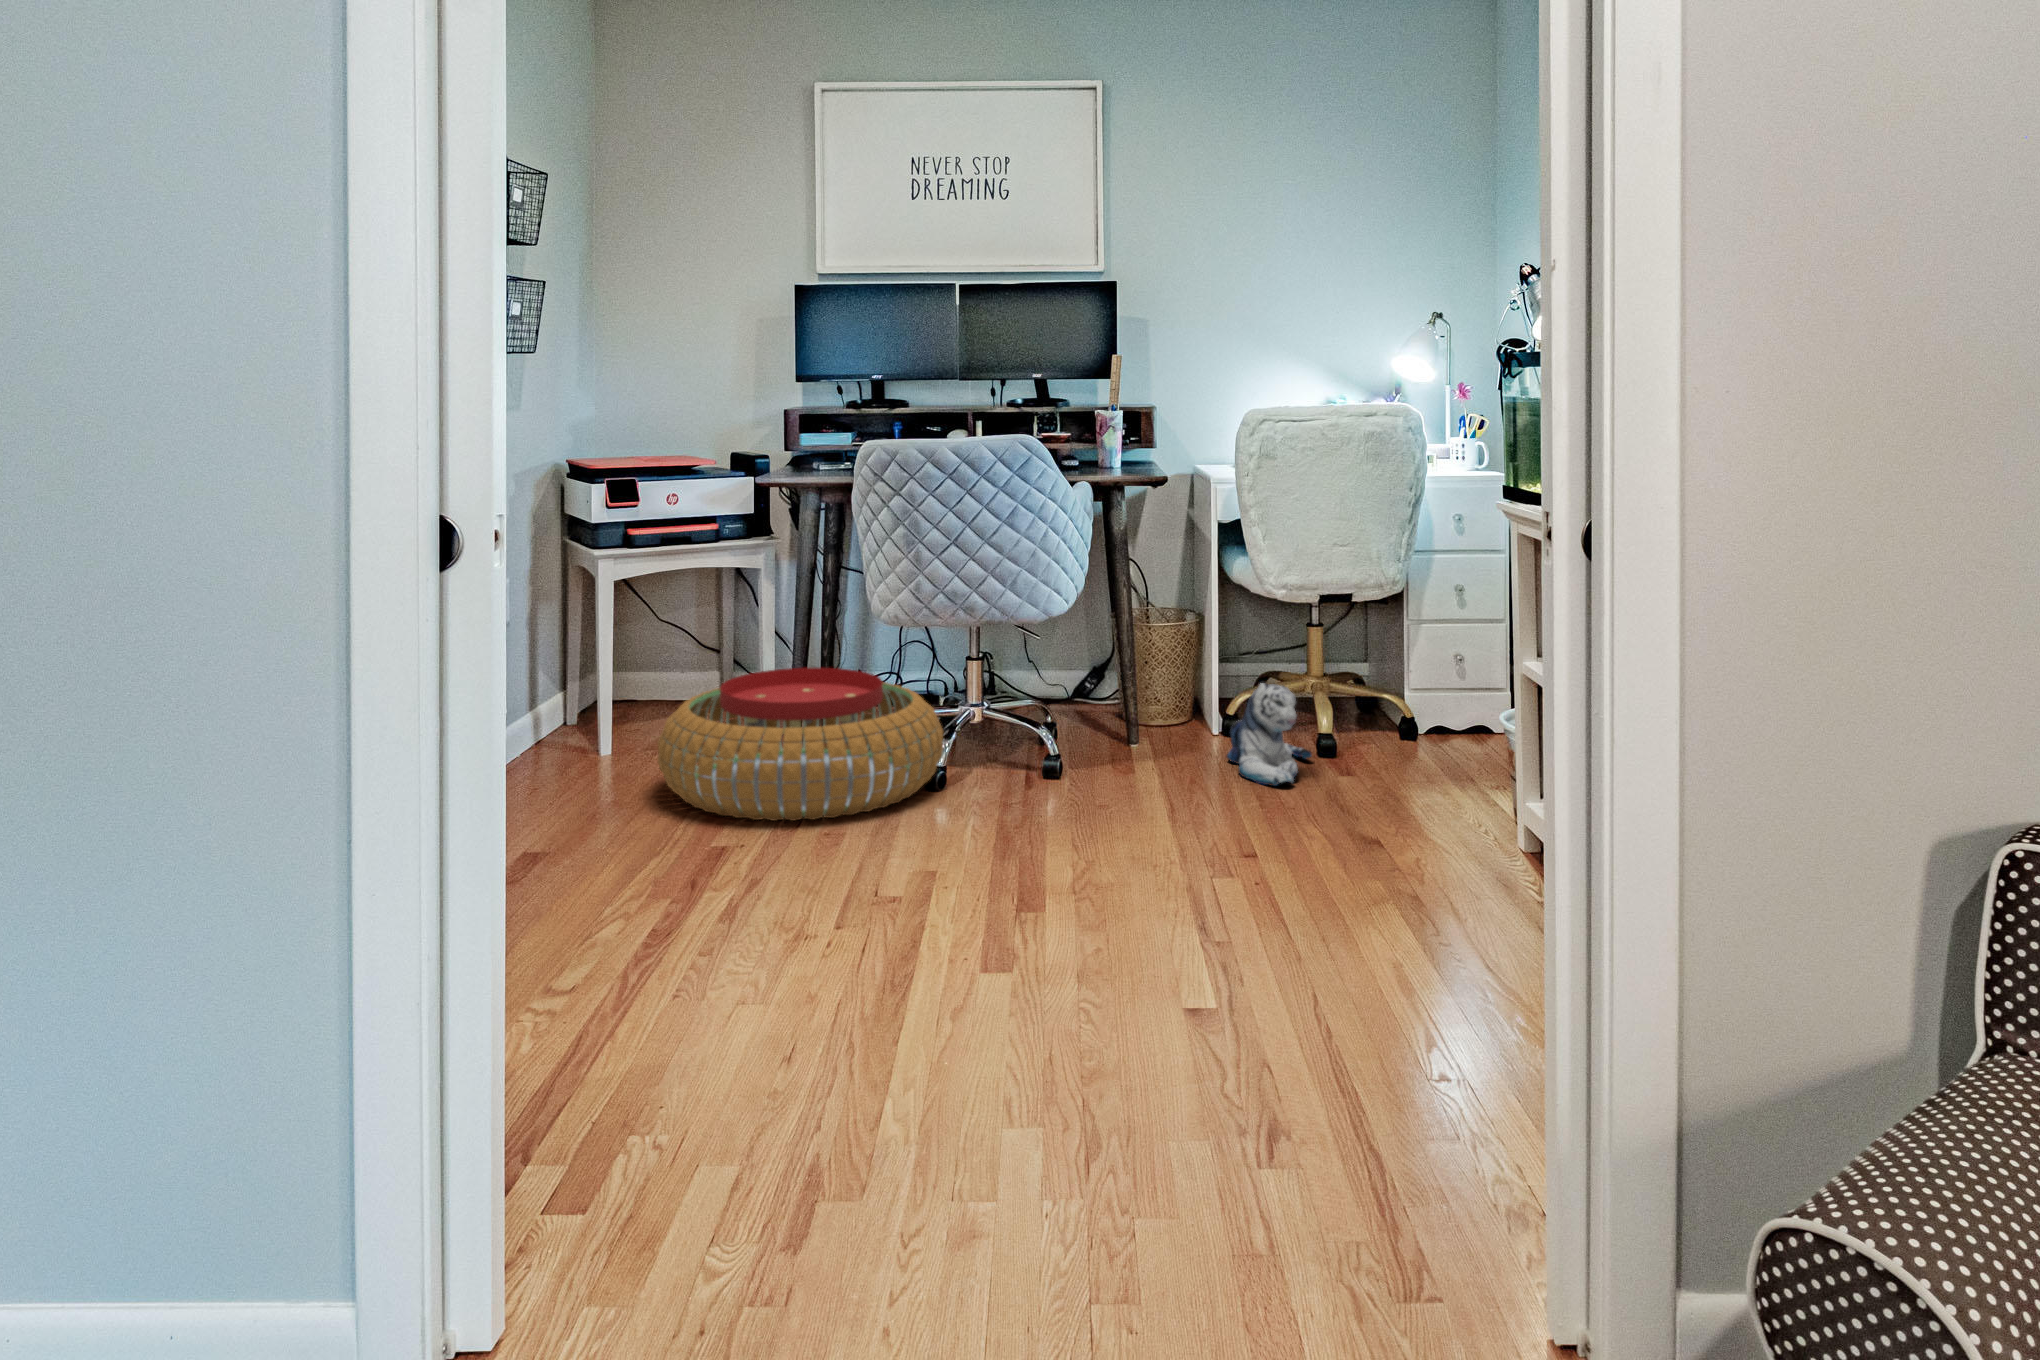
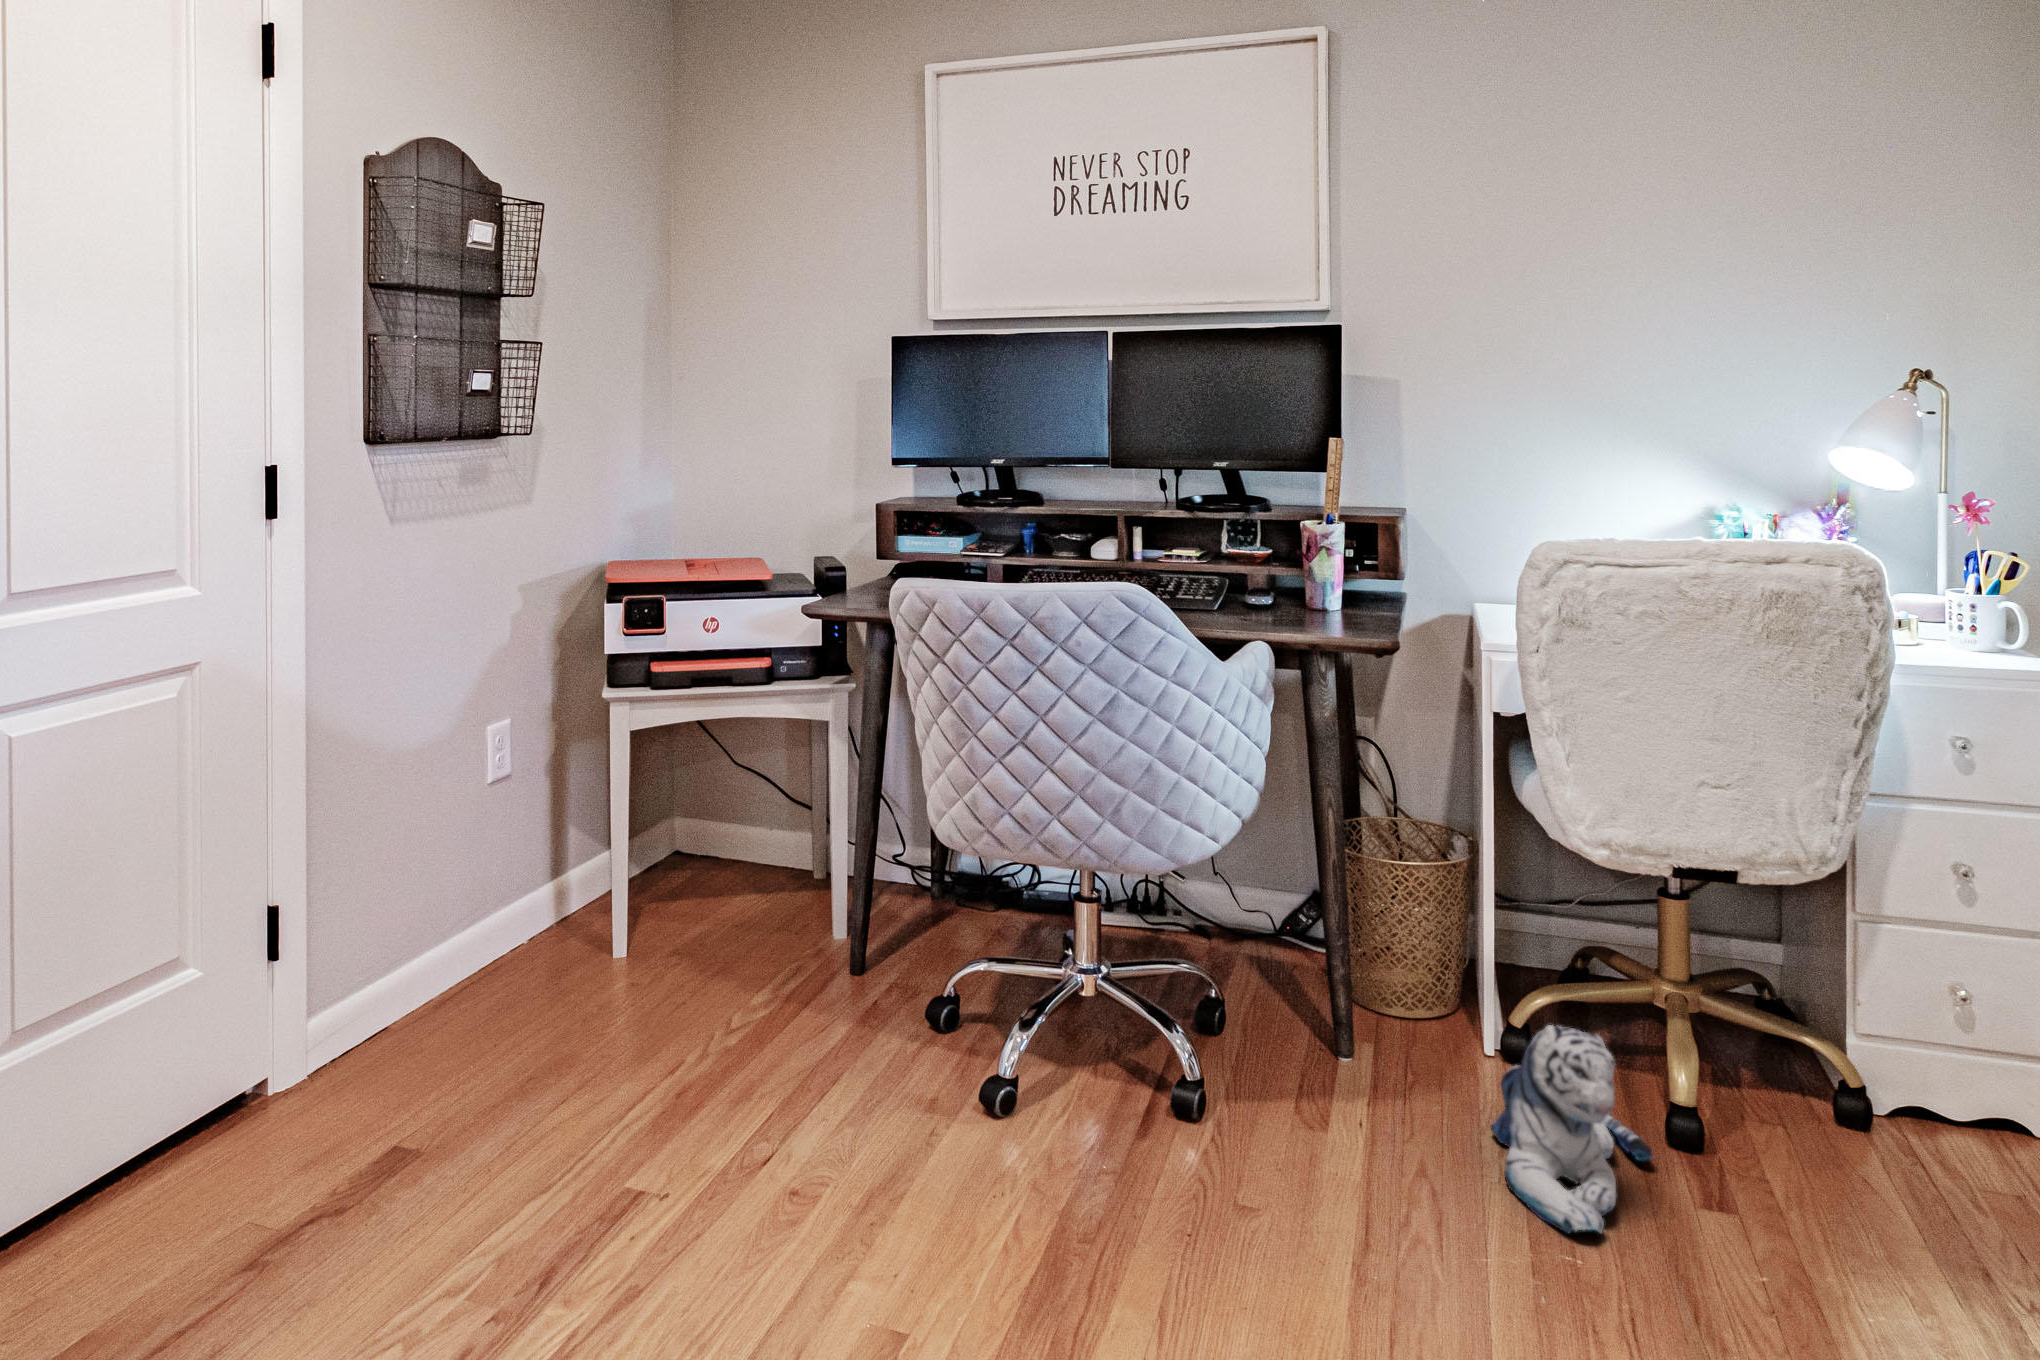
pouf: present [658,668,943,821] -> none [594,889,1009,1170]

